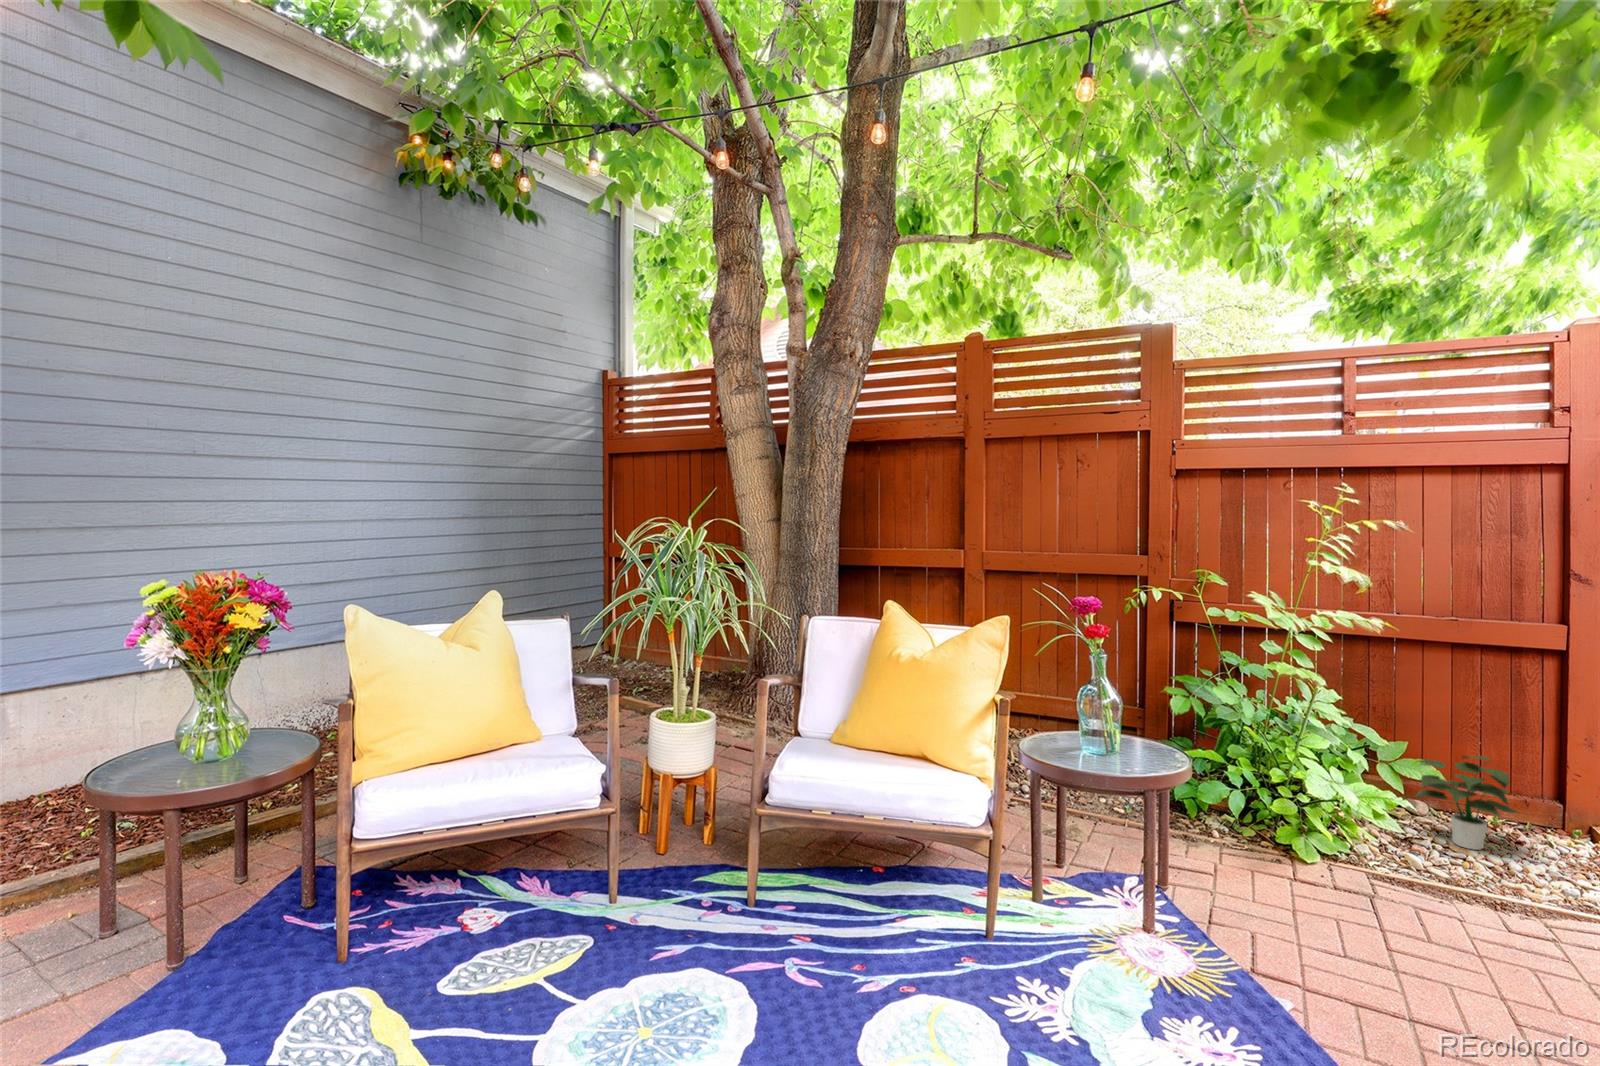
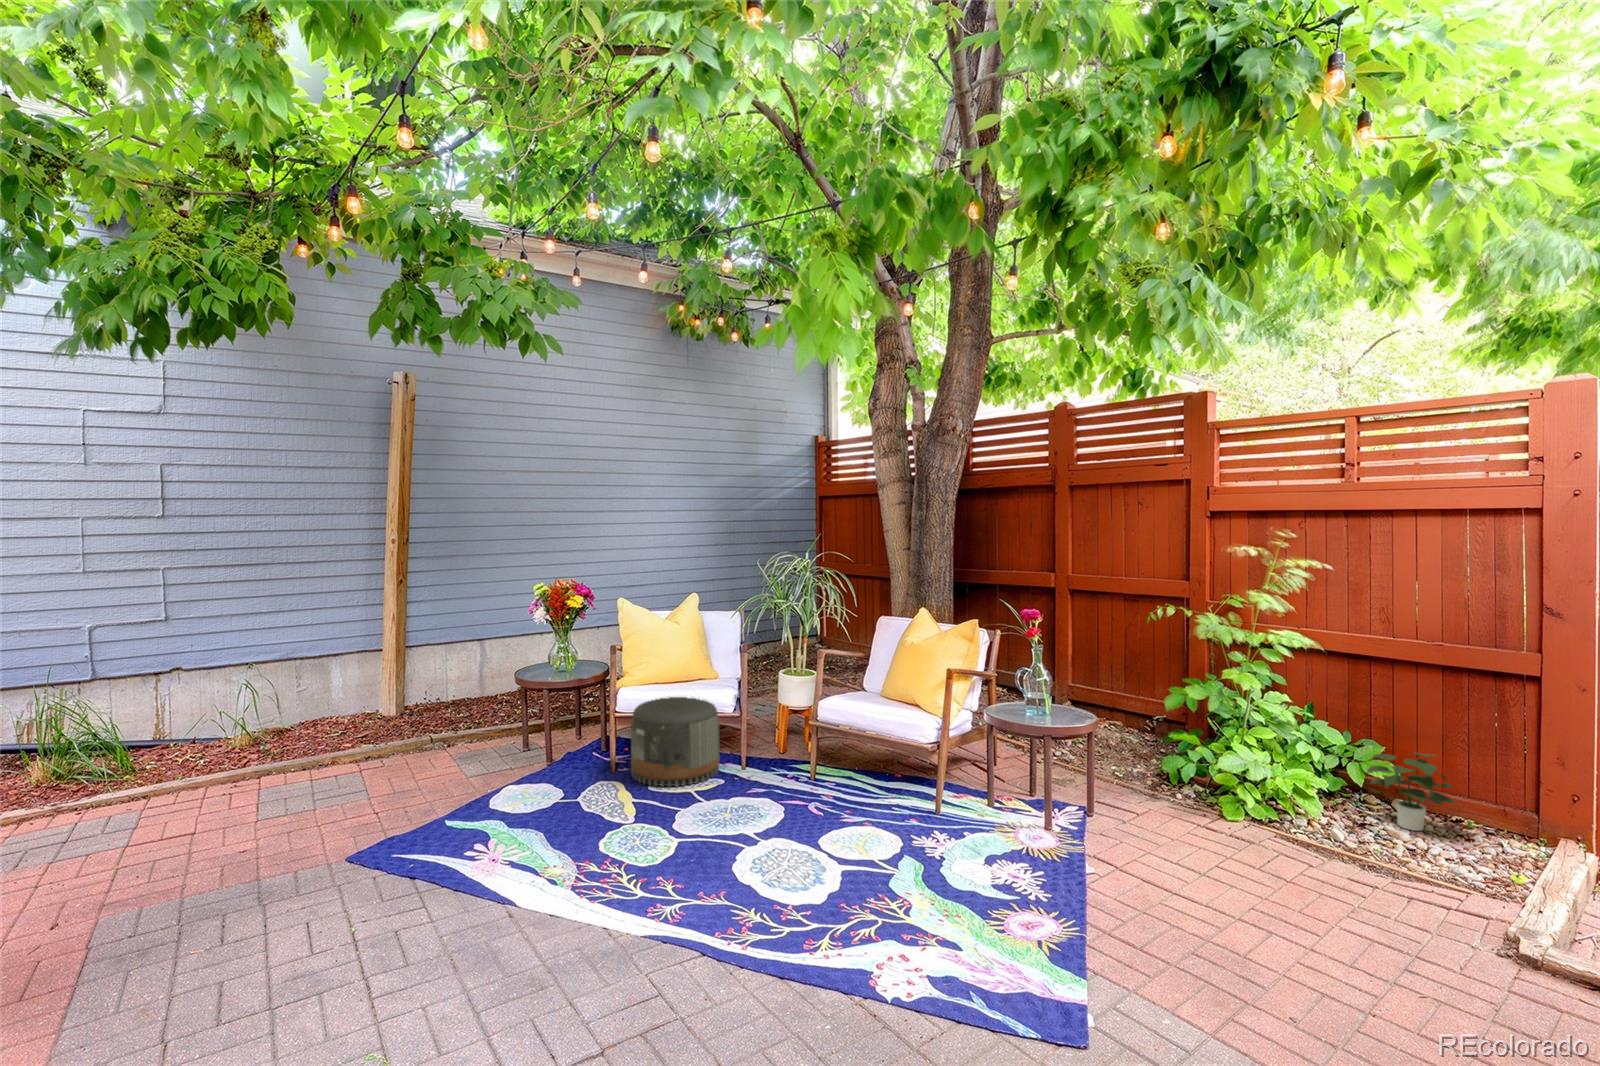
pouf: none [391,782,571,981] -> present [631,697,719,787]

